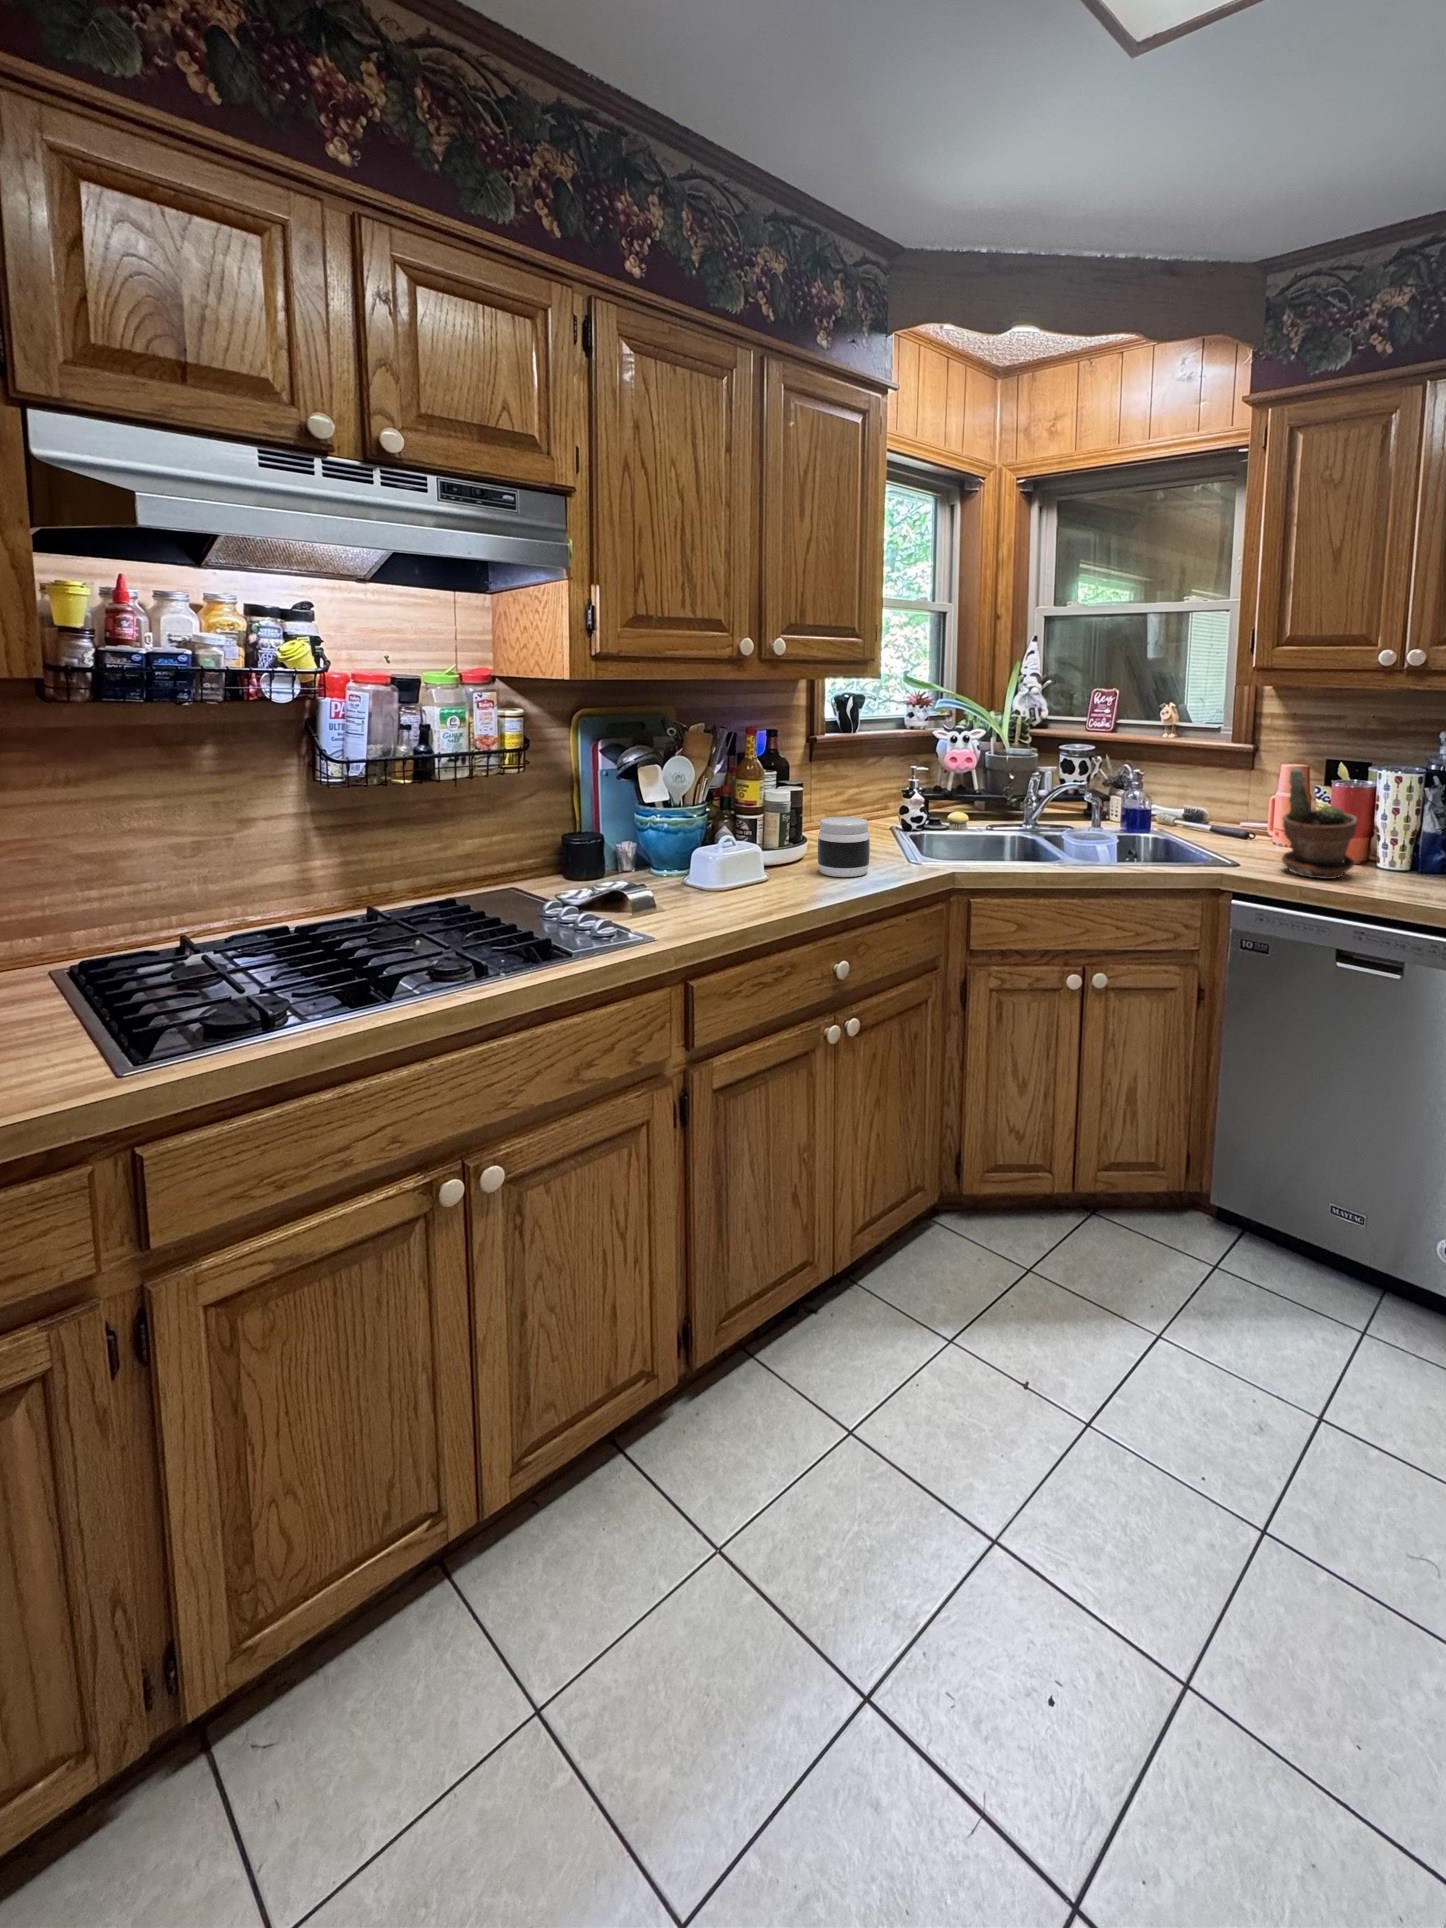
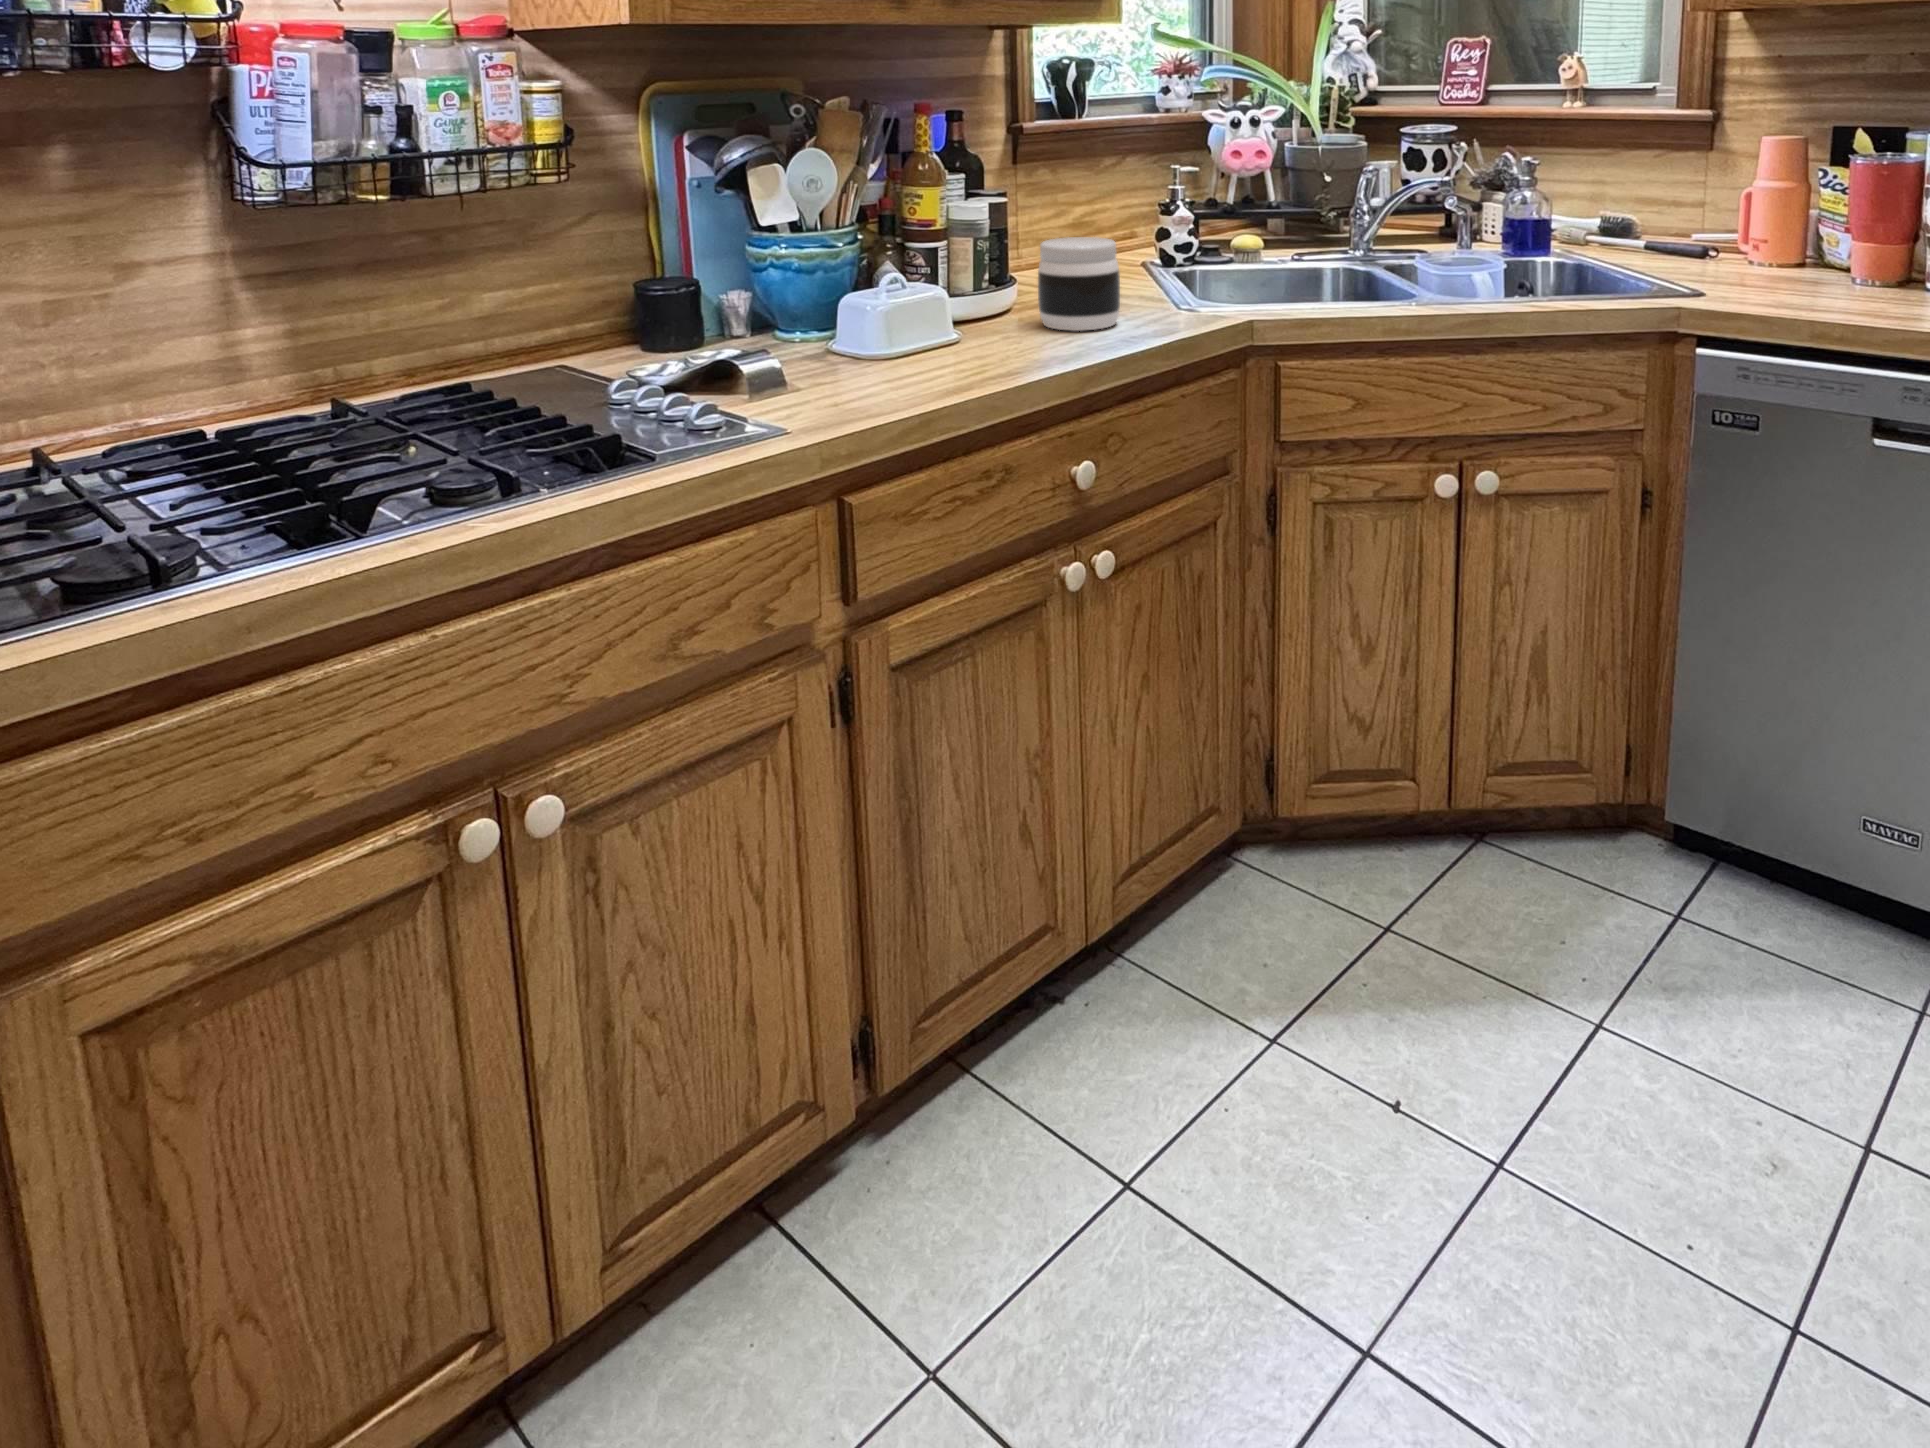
potted plant: present [1282,768,1358,879] -> none [1774,131,1903,307]

